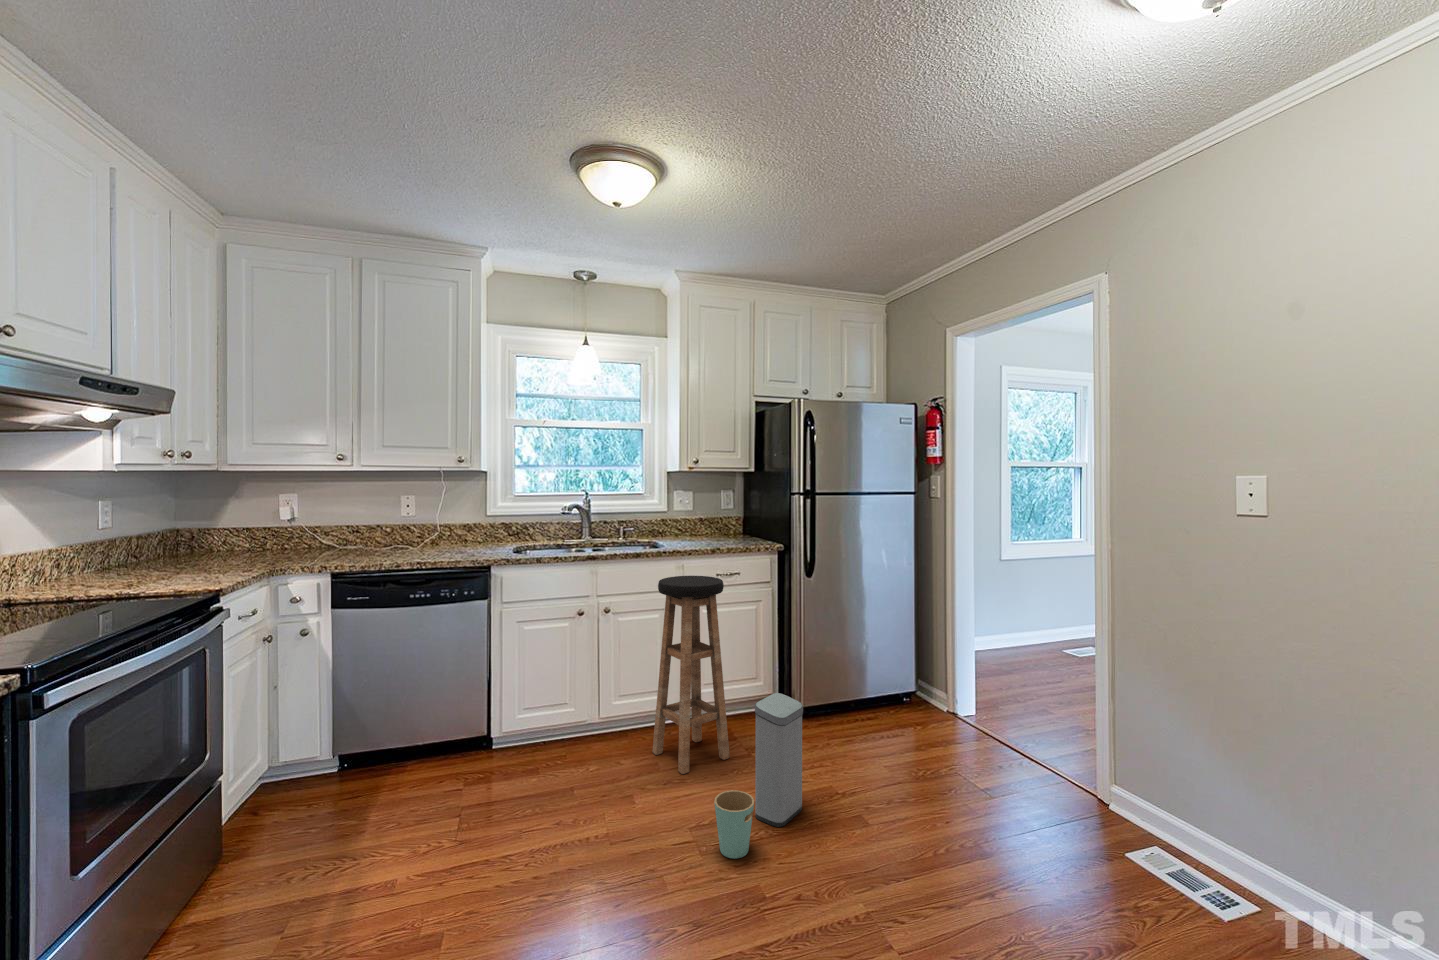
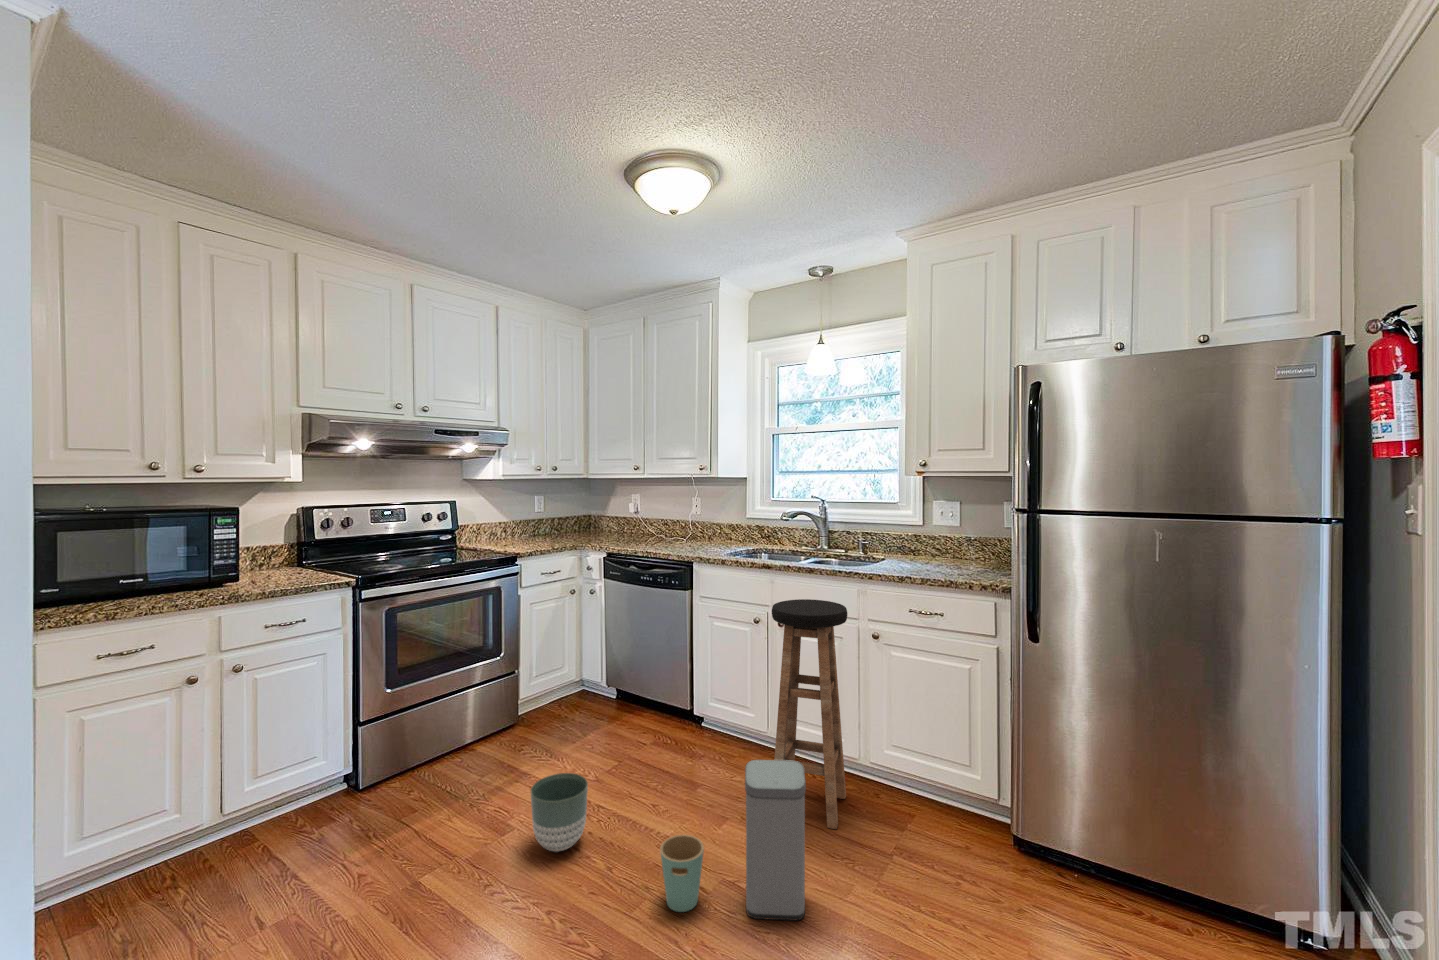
planter: none [542,807,609,903] -> present [531,773,588,852]

